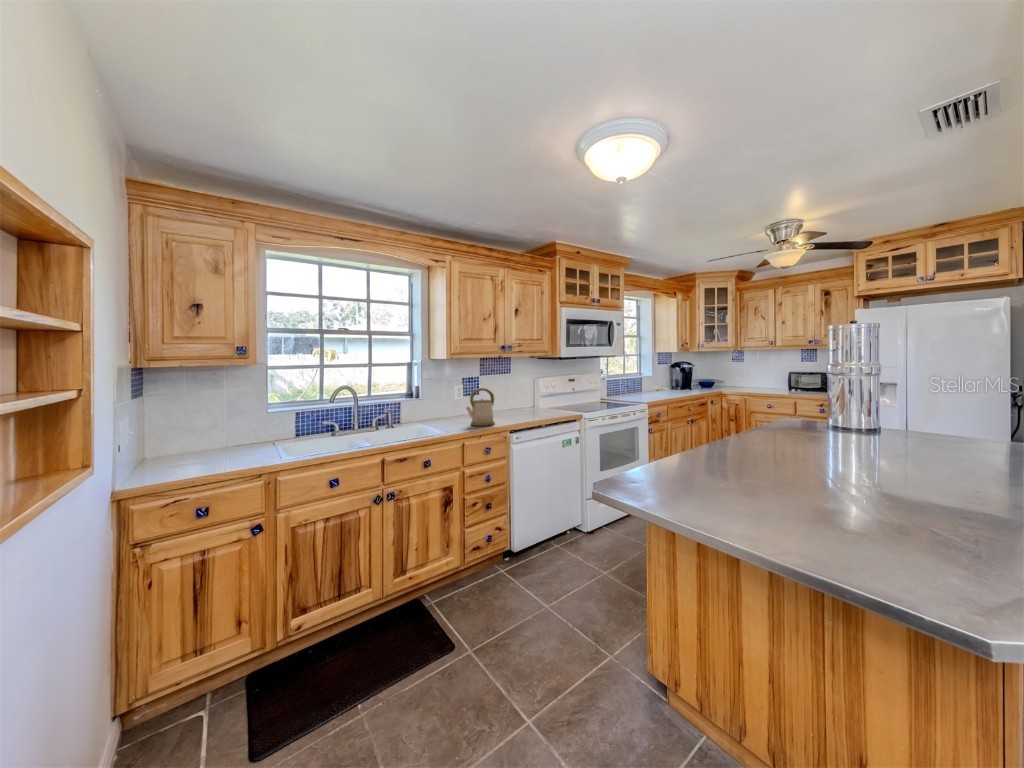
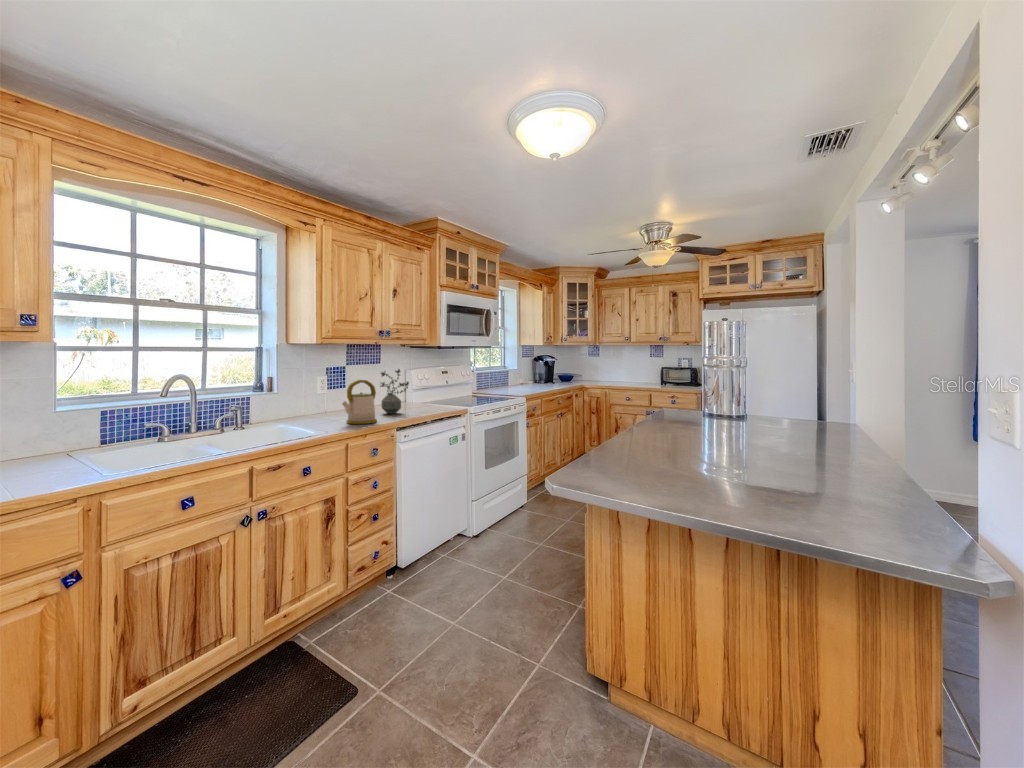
potted plant: none [502,378,528,417] -> present [380,369,409,414]

